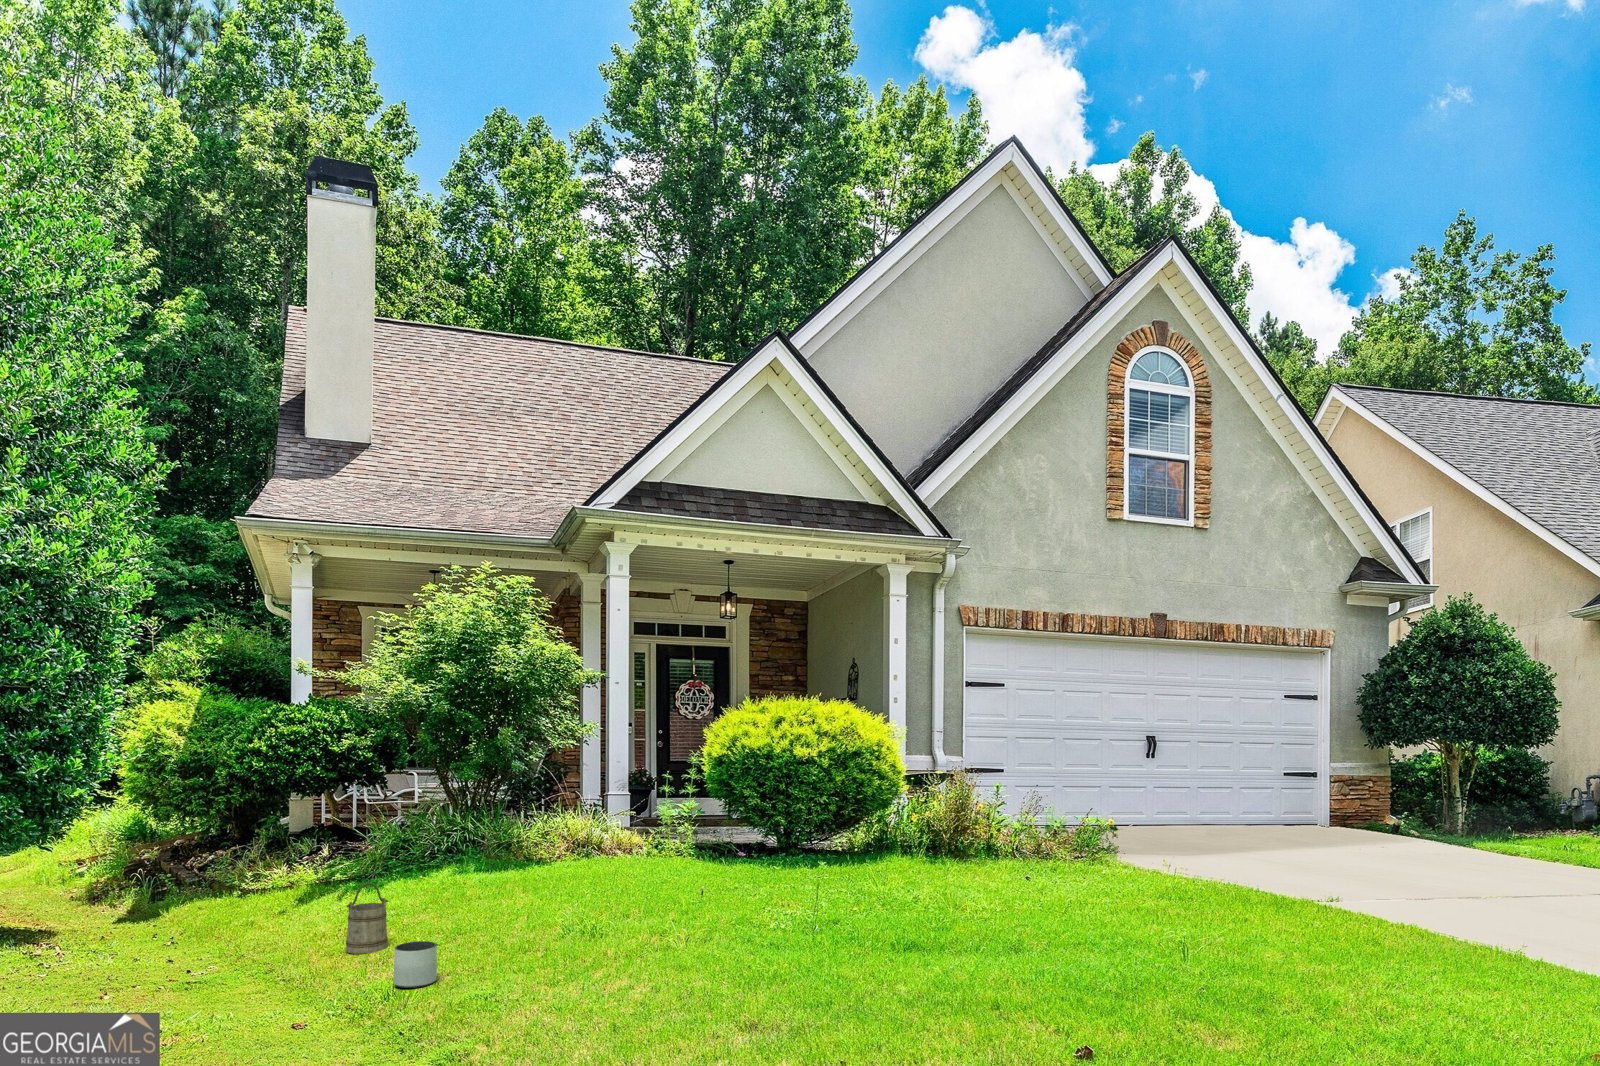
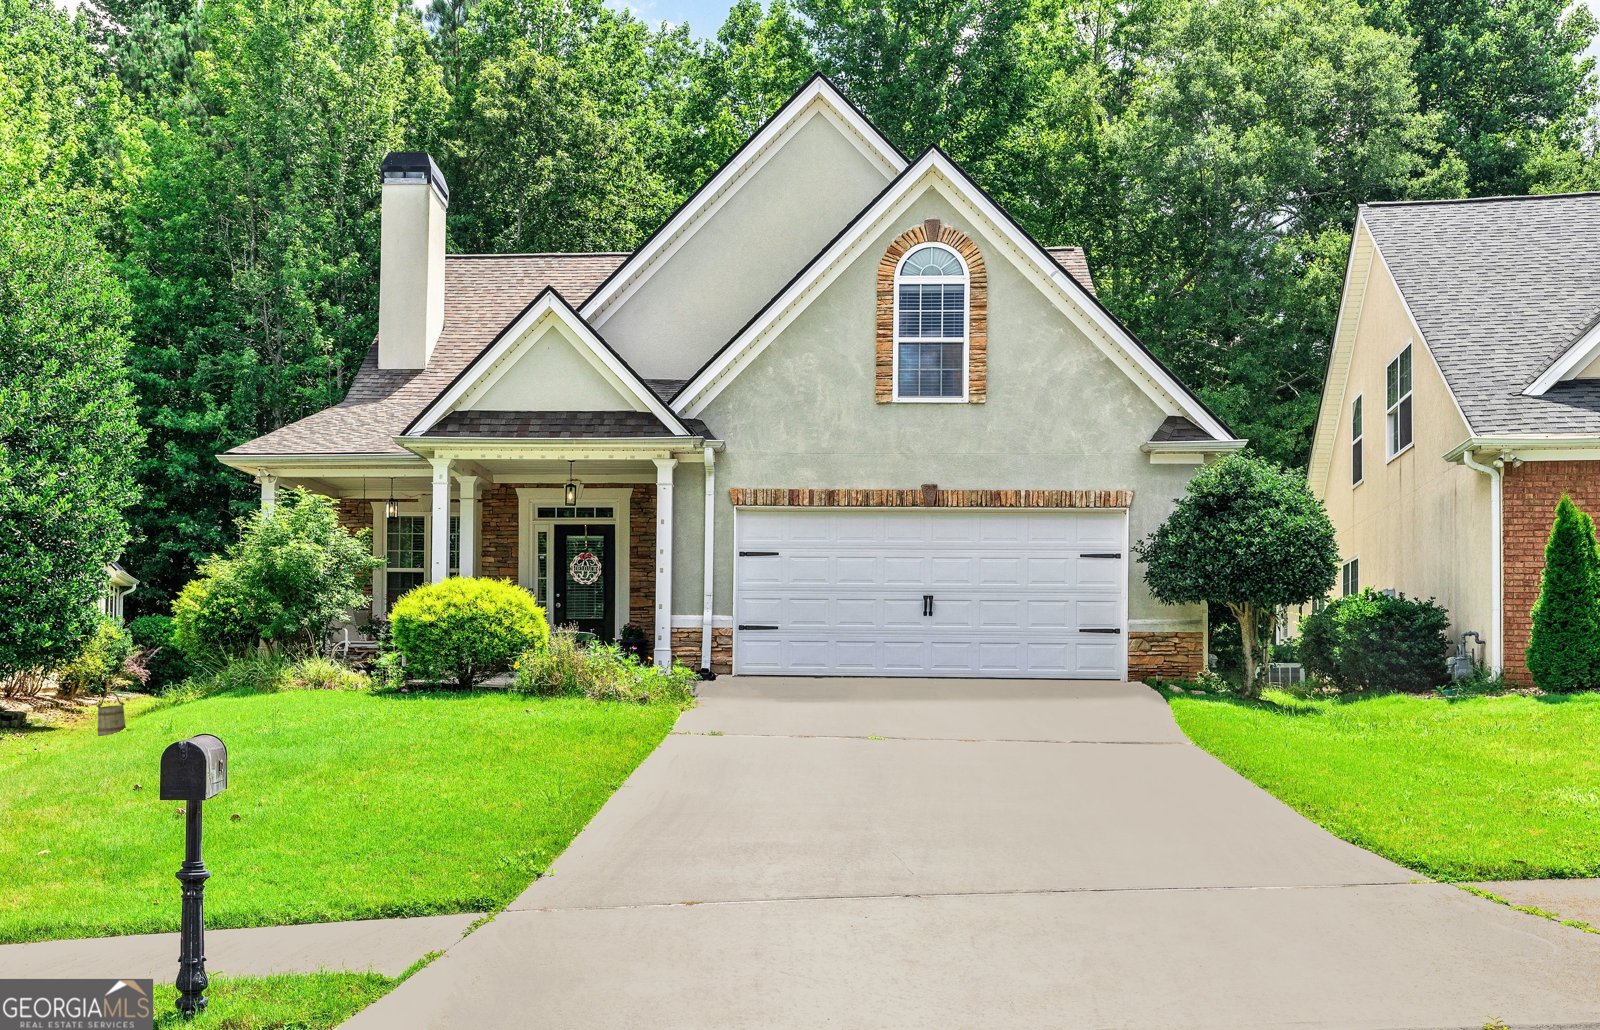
planter: present [394,941,437,988] -> none [56,723,86,750]

